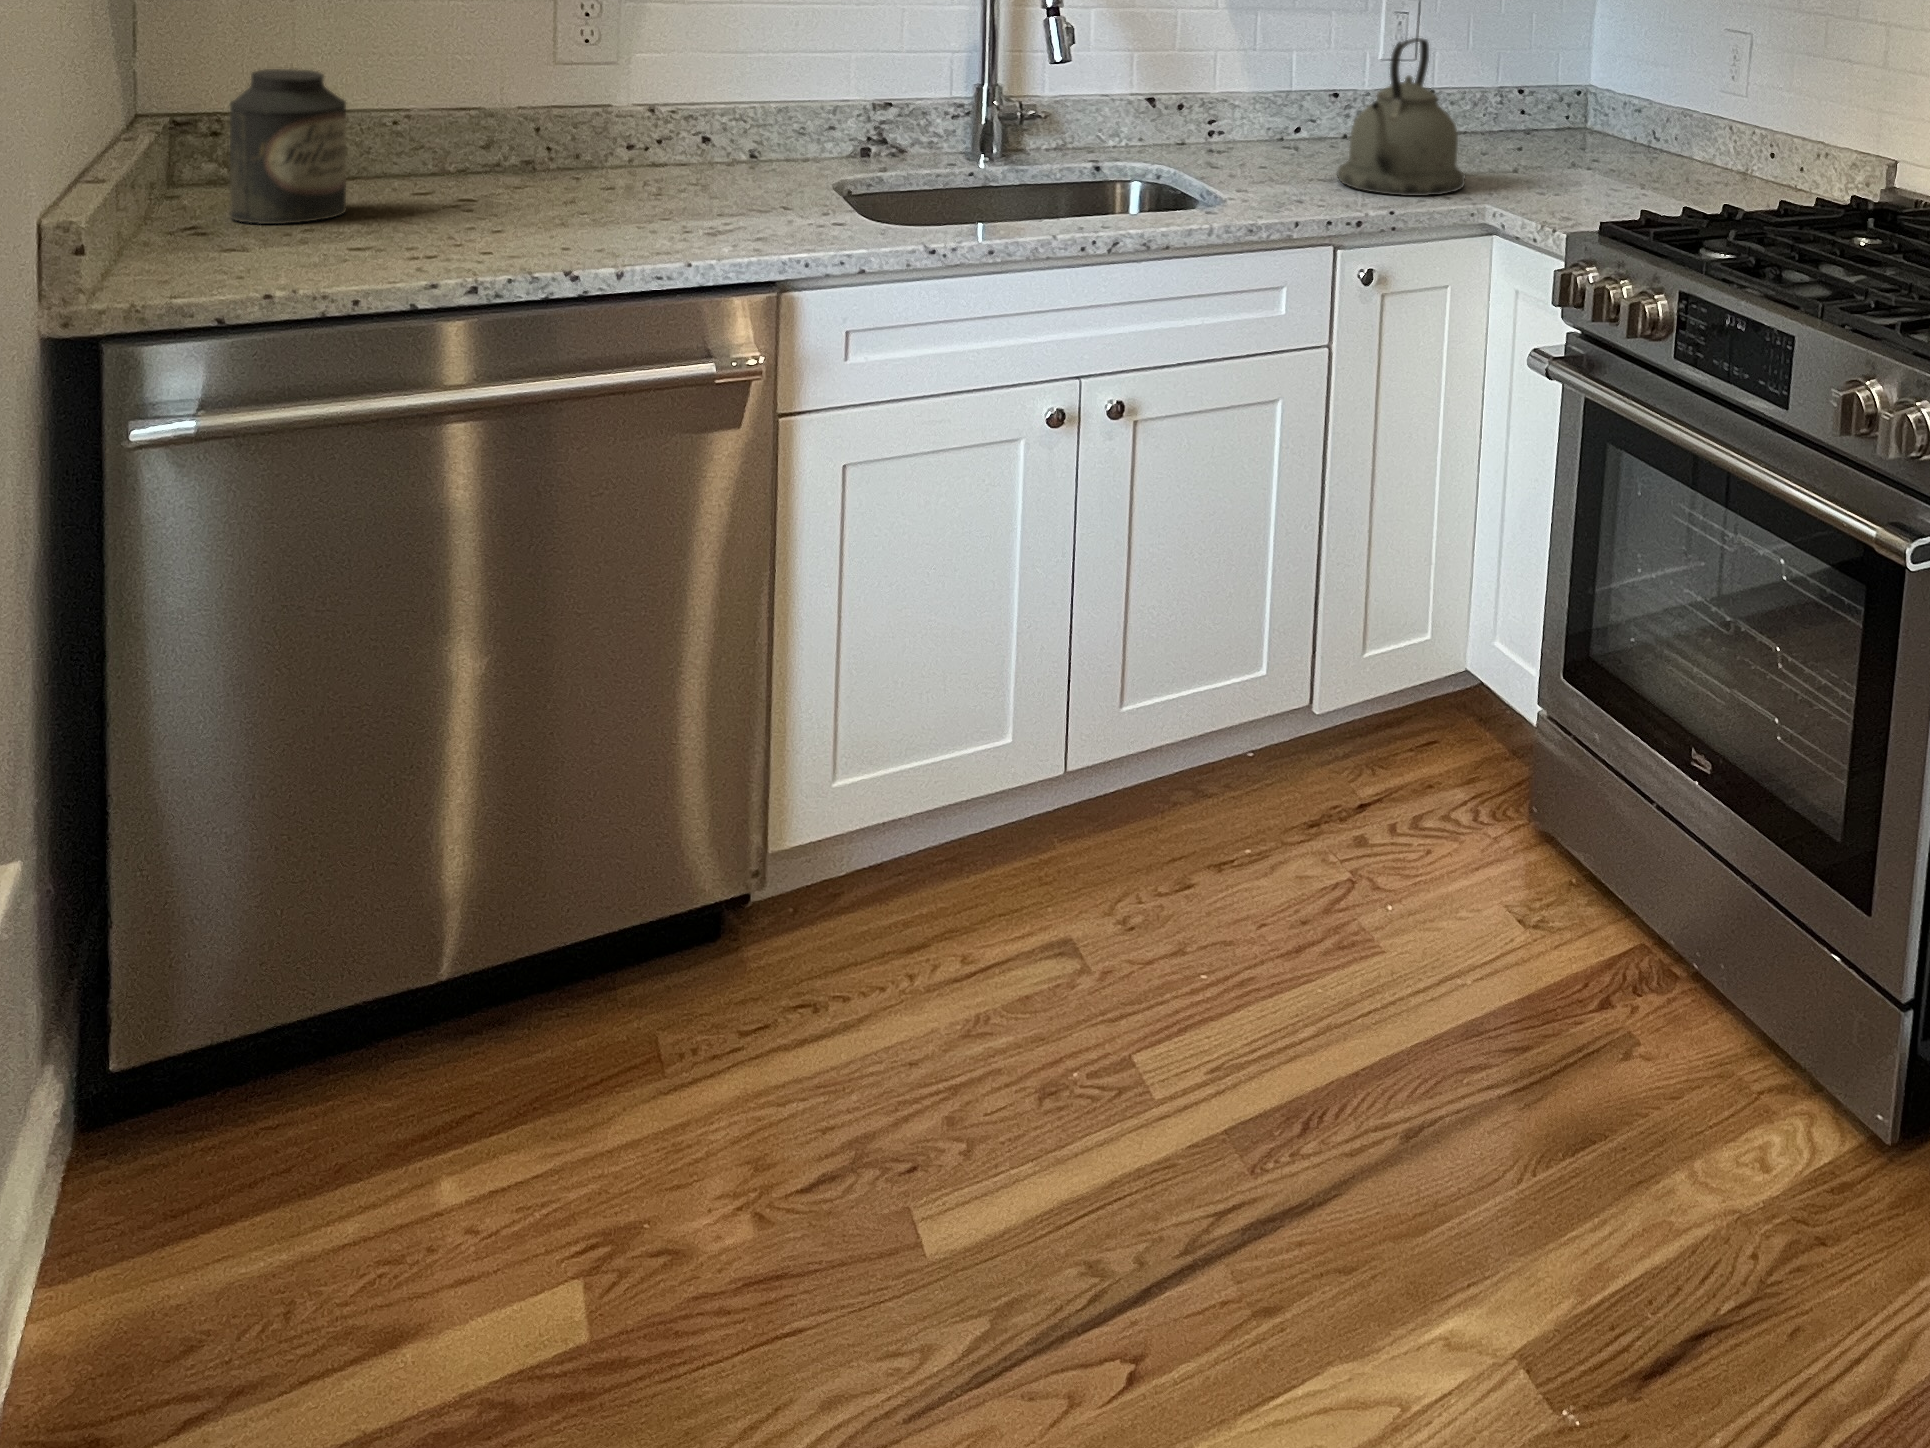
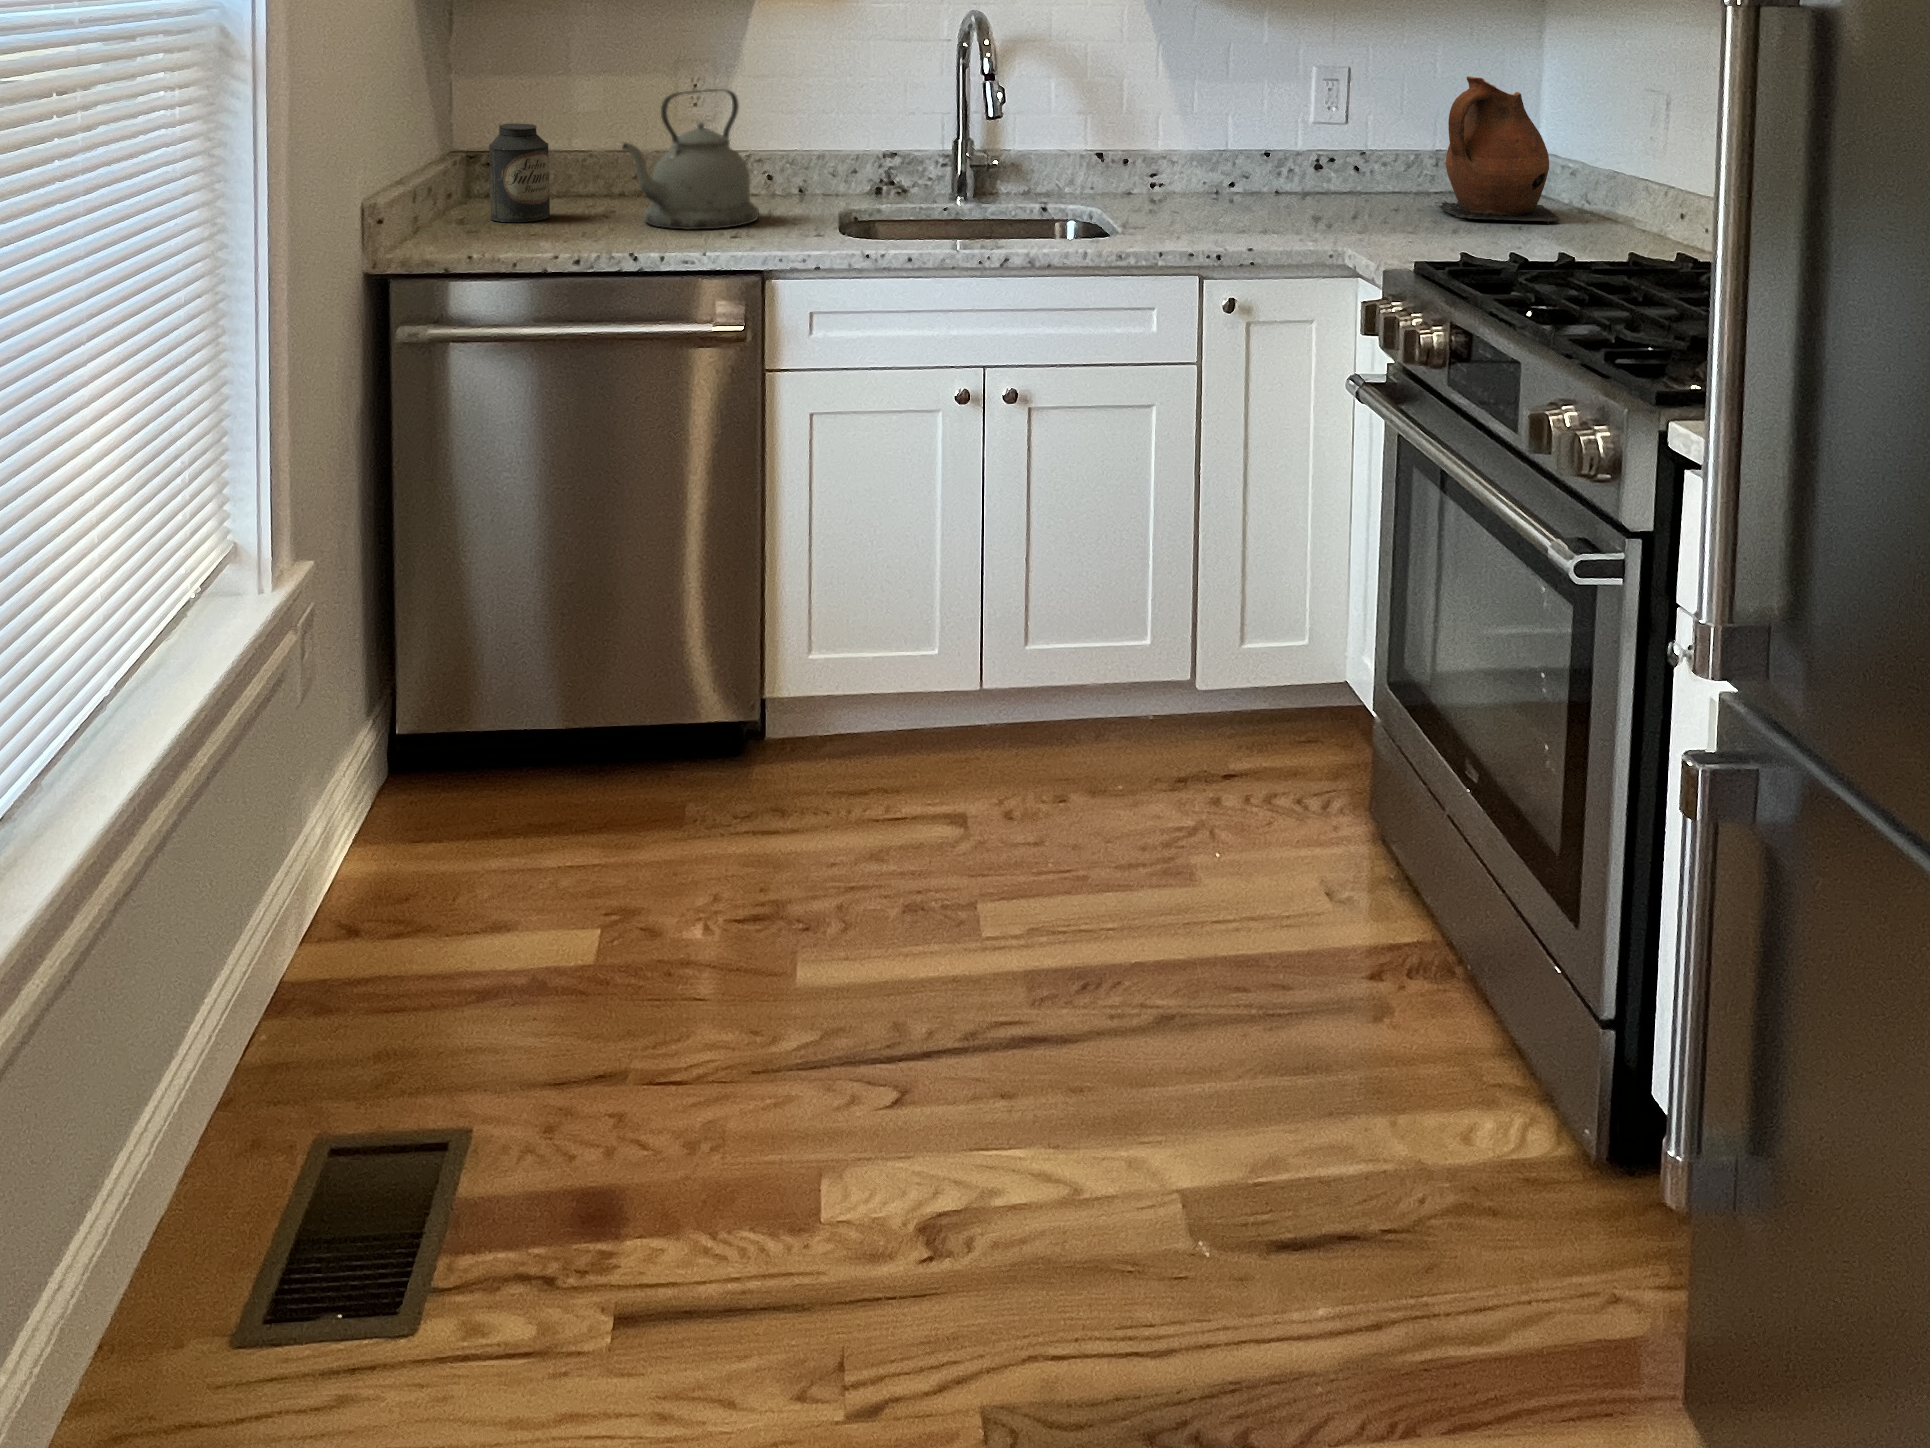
ceramic pitcher: none [1519,20,1649,172] -> present [1435,76,1560,224]
kettle: present [1337,38,1465,196] -> present [623,89,759,230]

